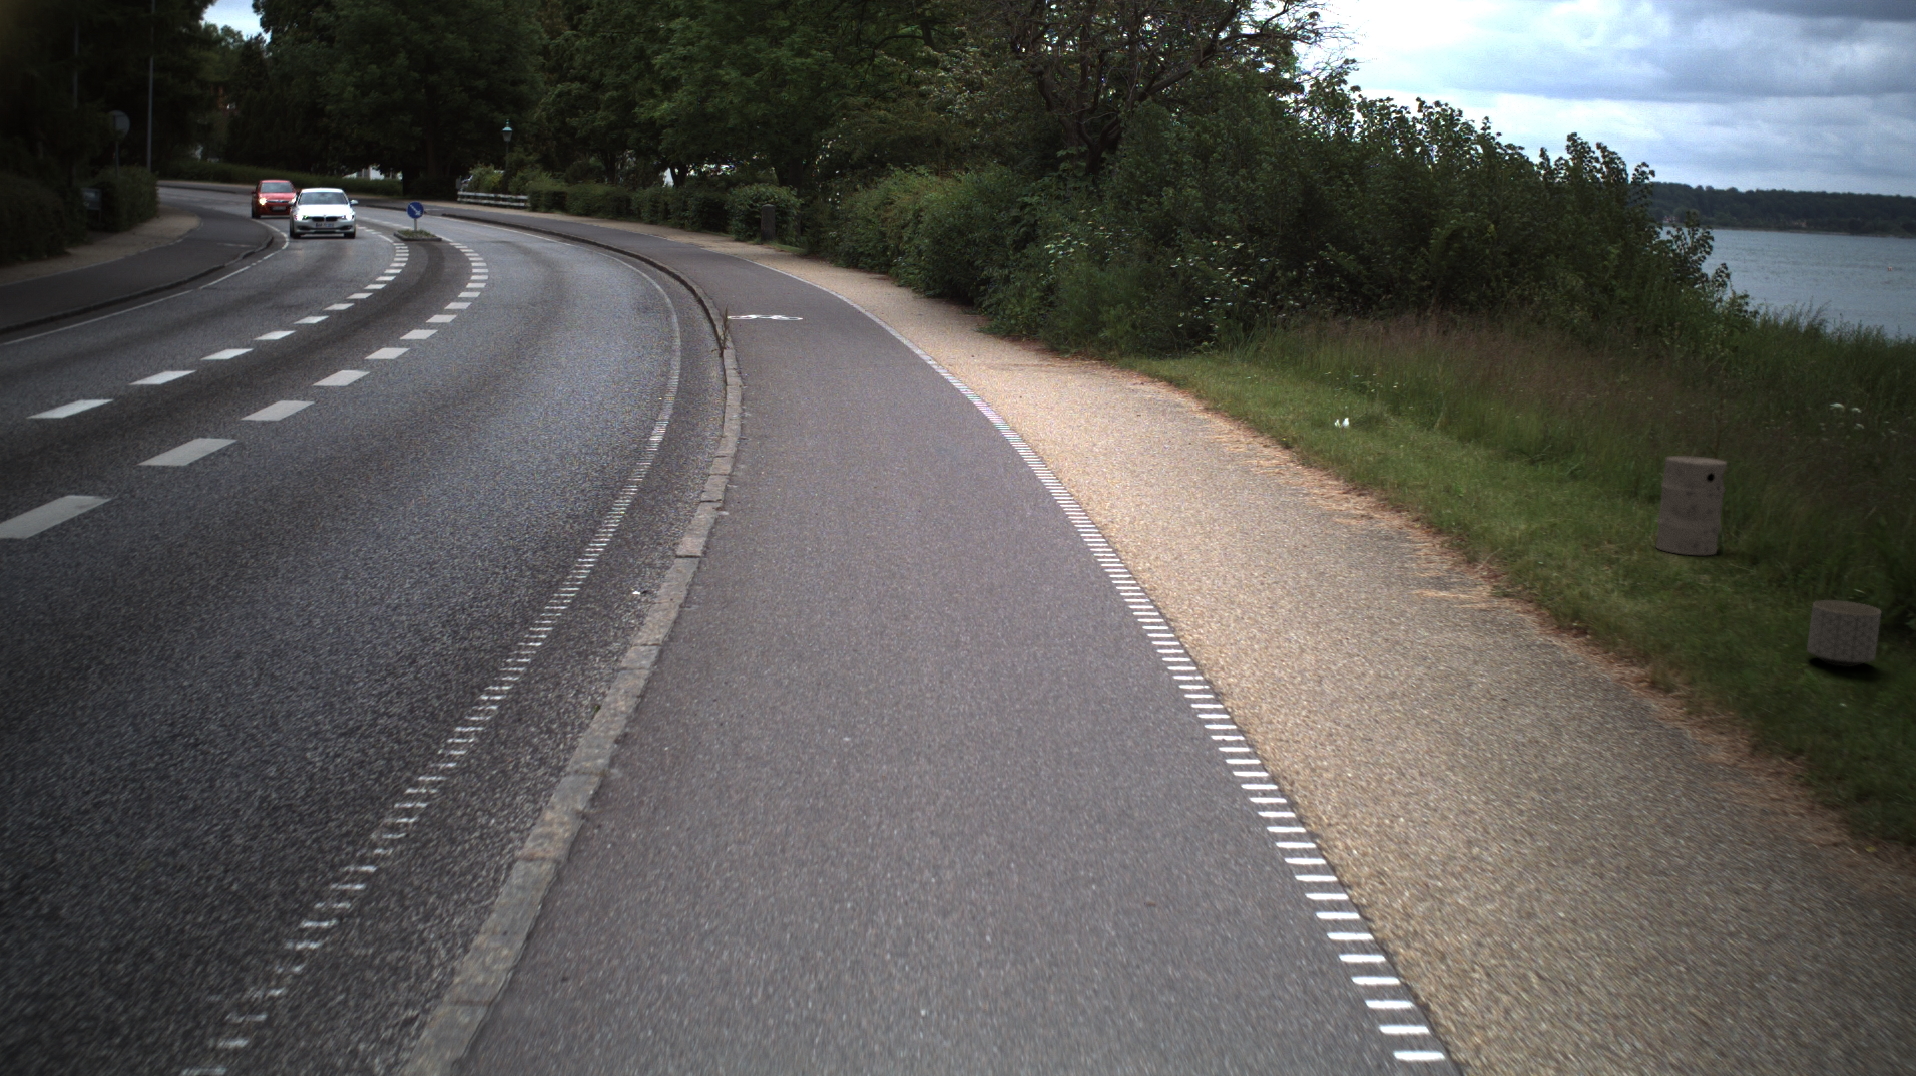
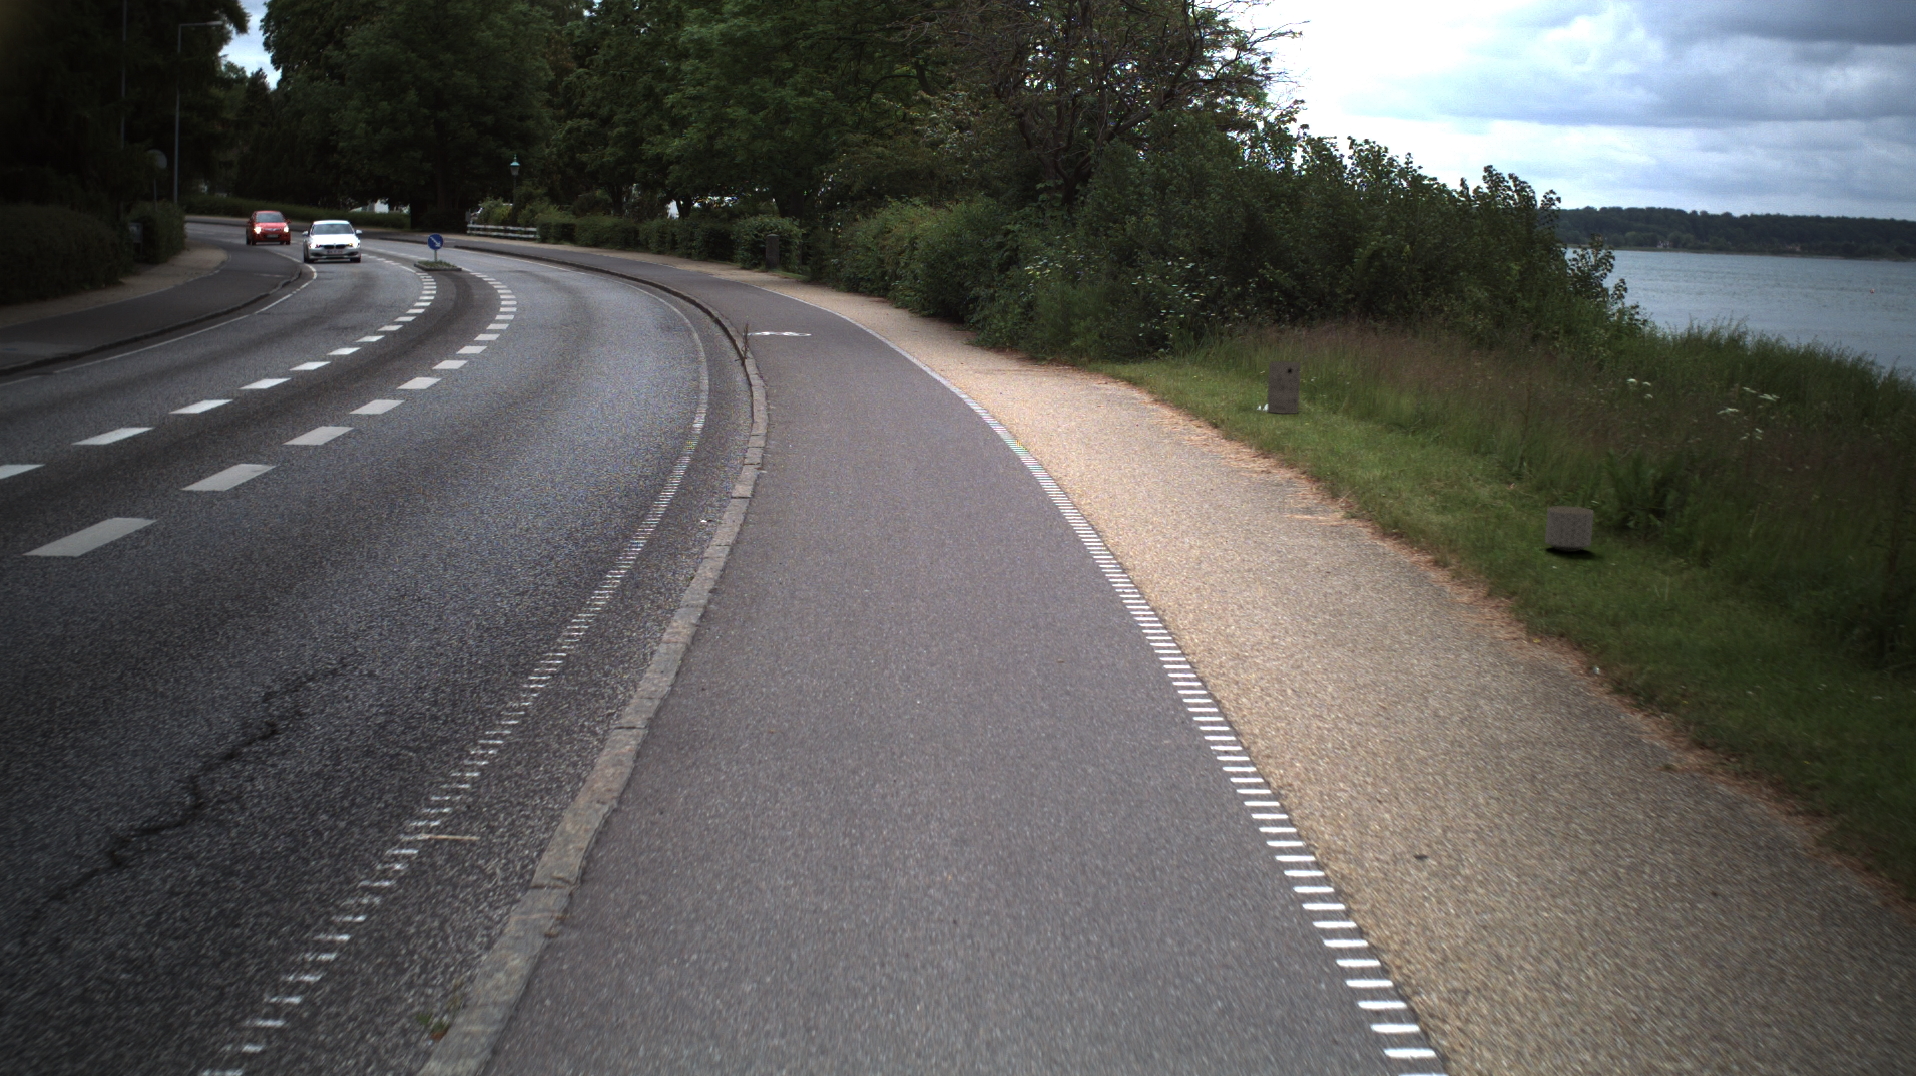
trash can: present [1656,456,1727,555] -> present [1267,361,1301,414]

